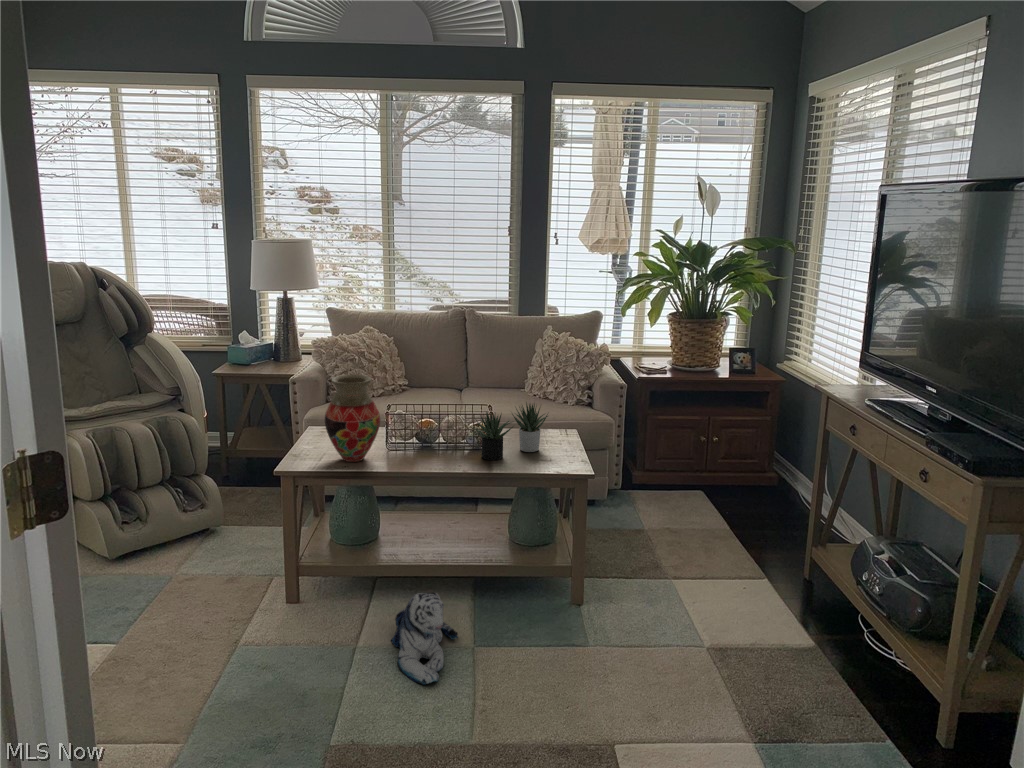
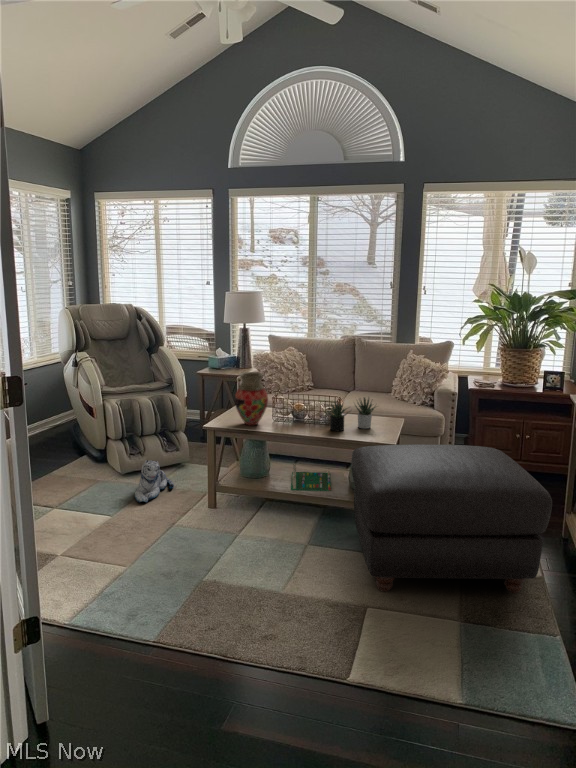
ottoman: none [530,468,841,706] -> present [352,444,552,594]
board game: none [413,514,487,558] -> present [291,464,331,491]
plush toy: present [391,593,458,685] -> present [135,460,174,503]

